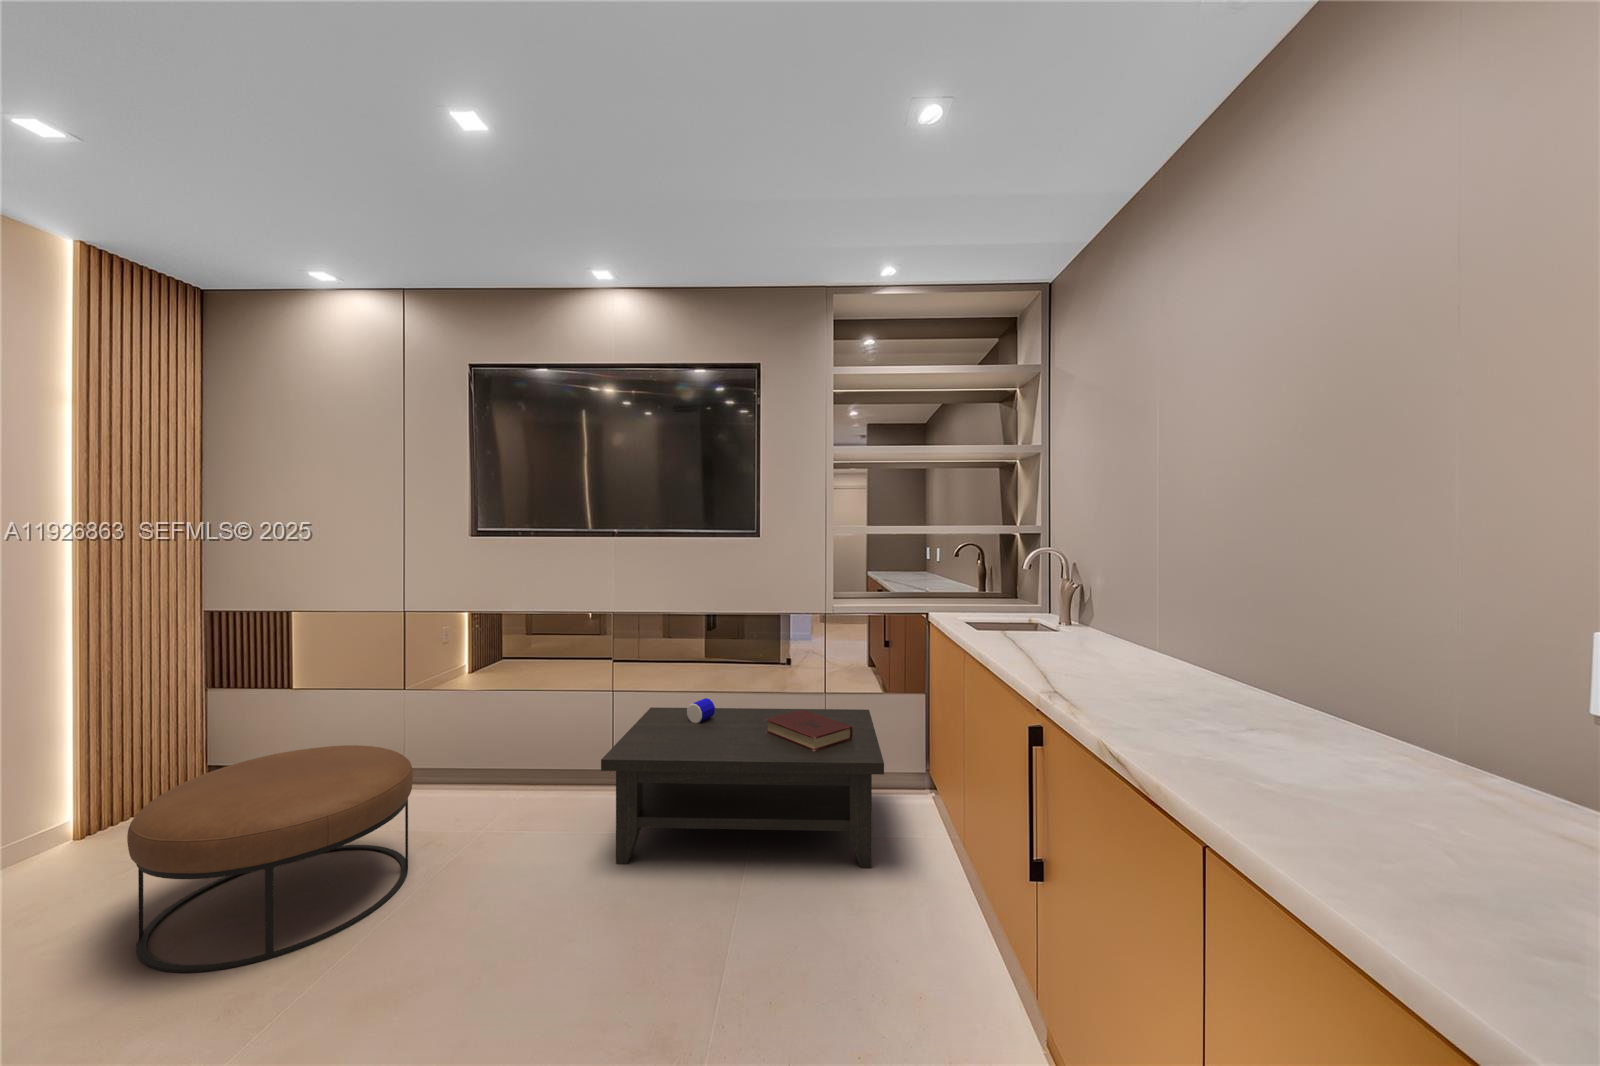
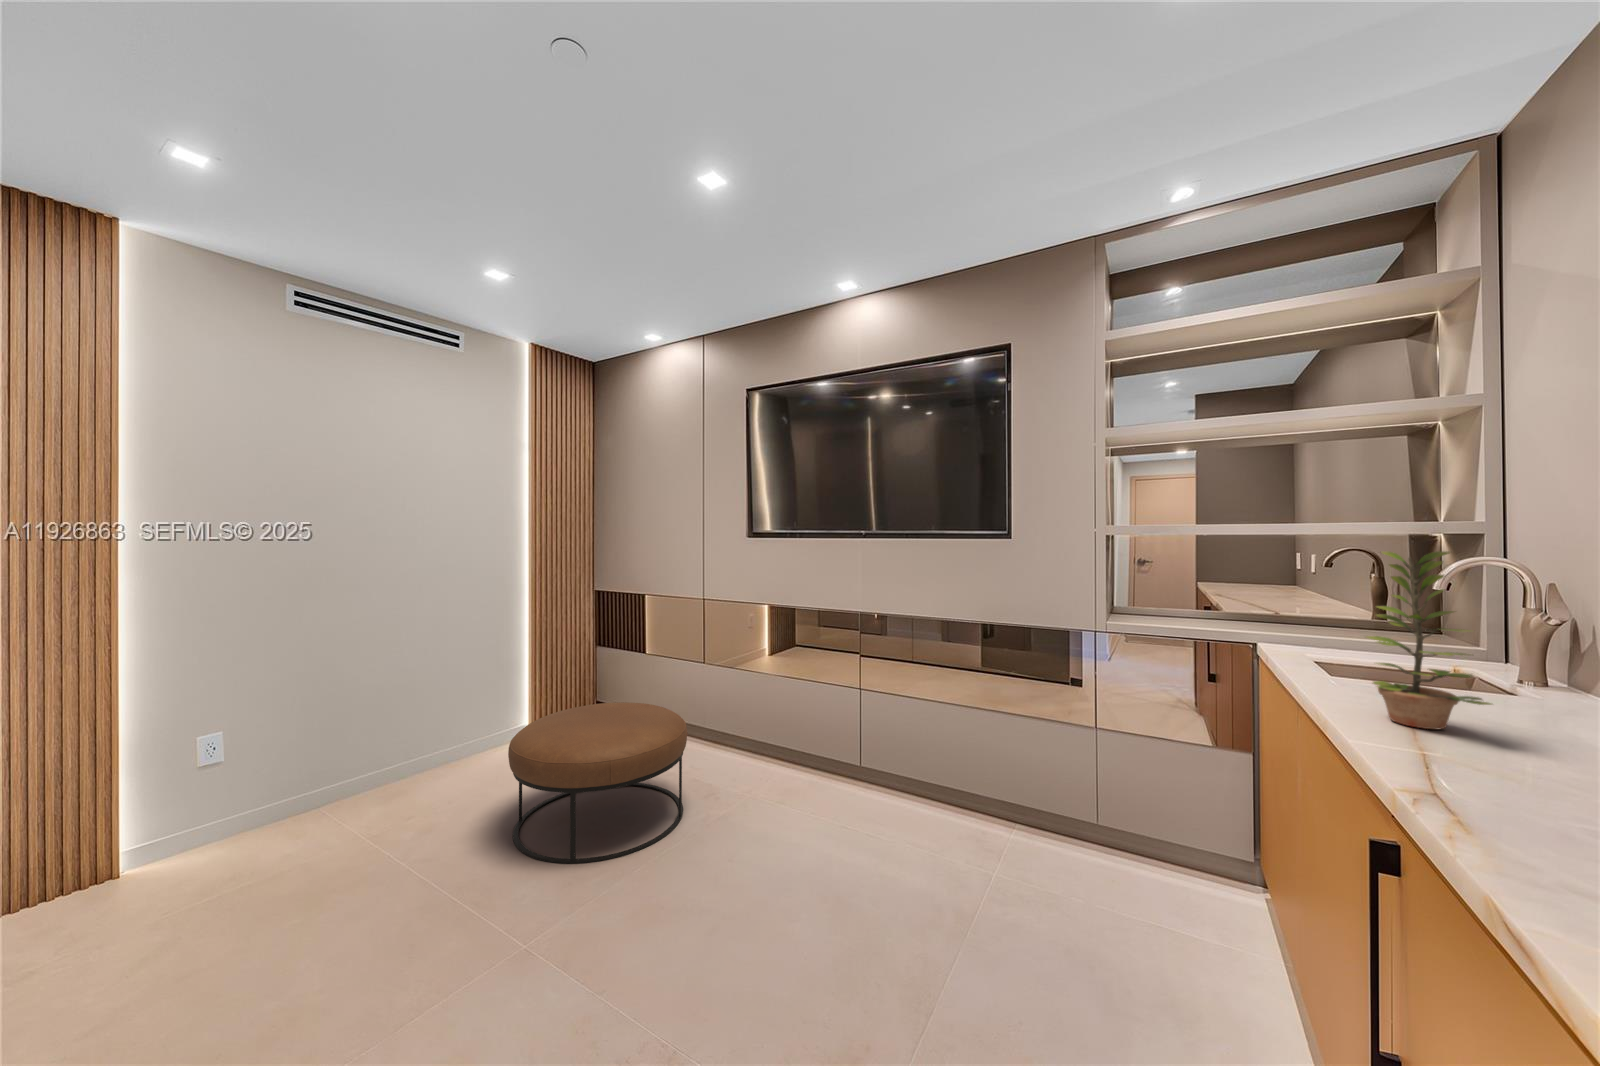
plant: none [1007,548,1065,653] -> present [1367,551,1491,729]
coffee table: present [601,698,884,868] -> none [824,712,1160,974]

